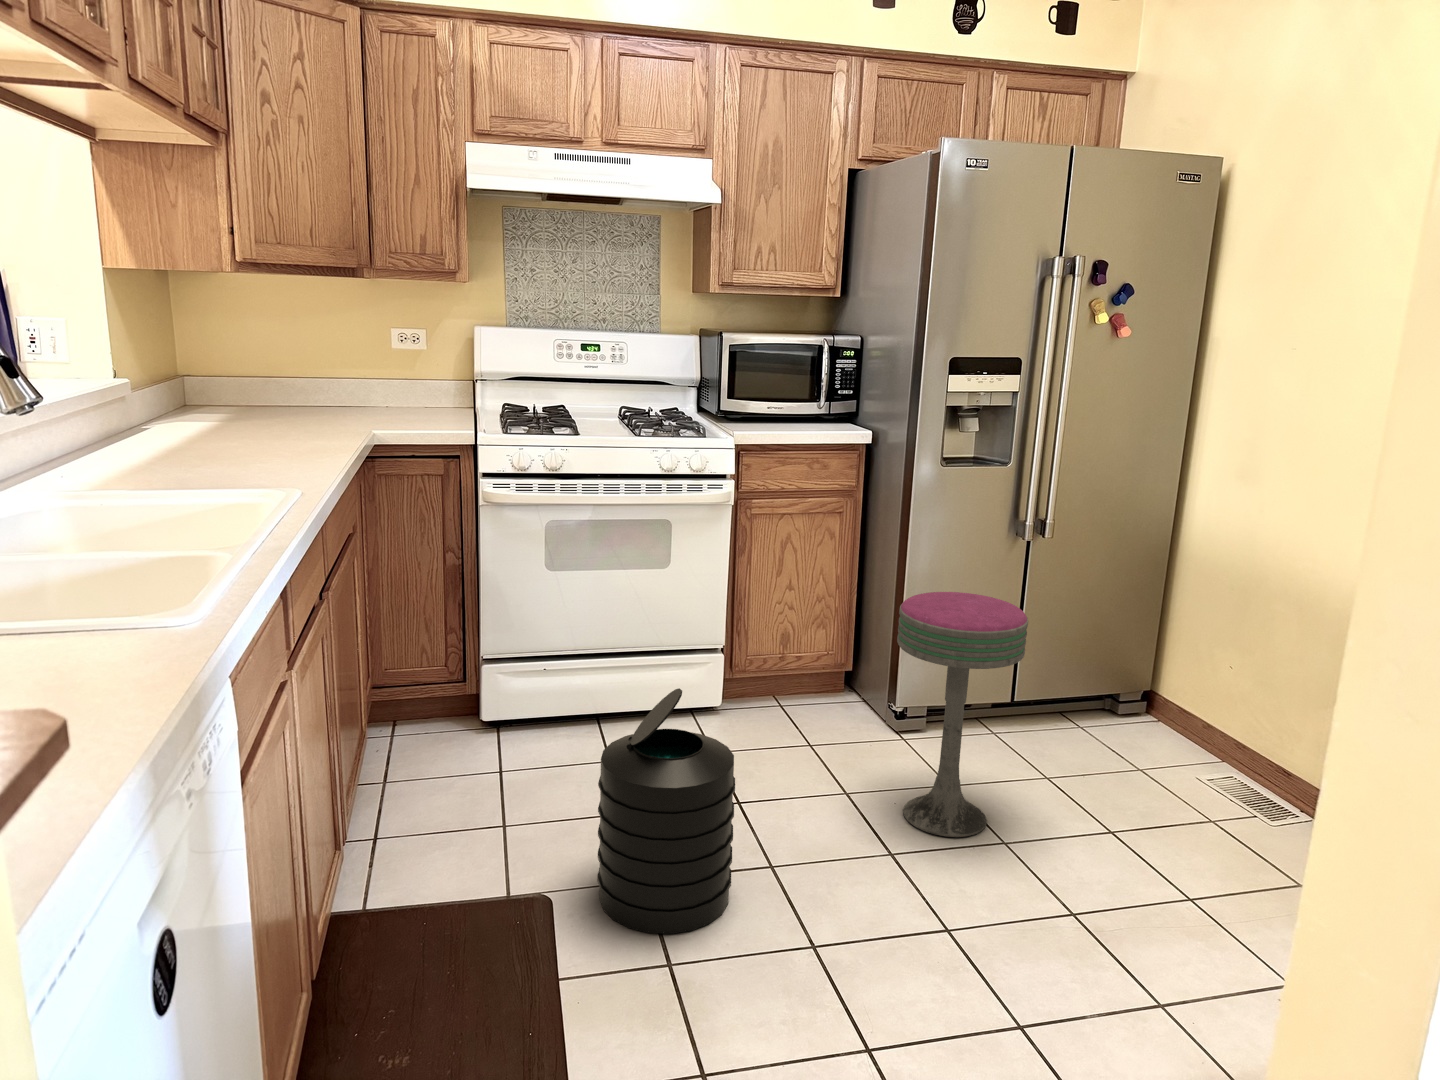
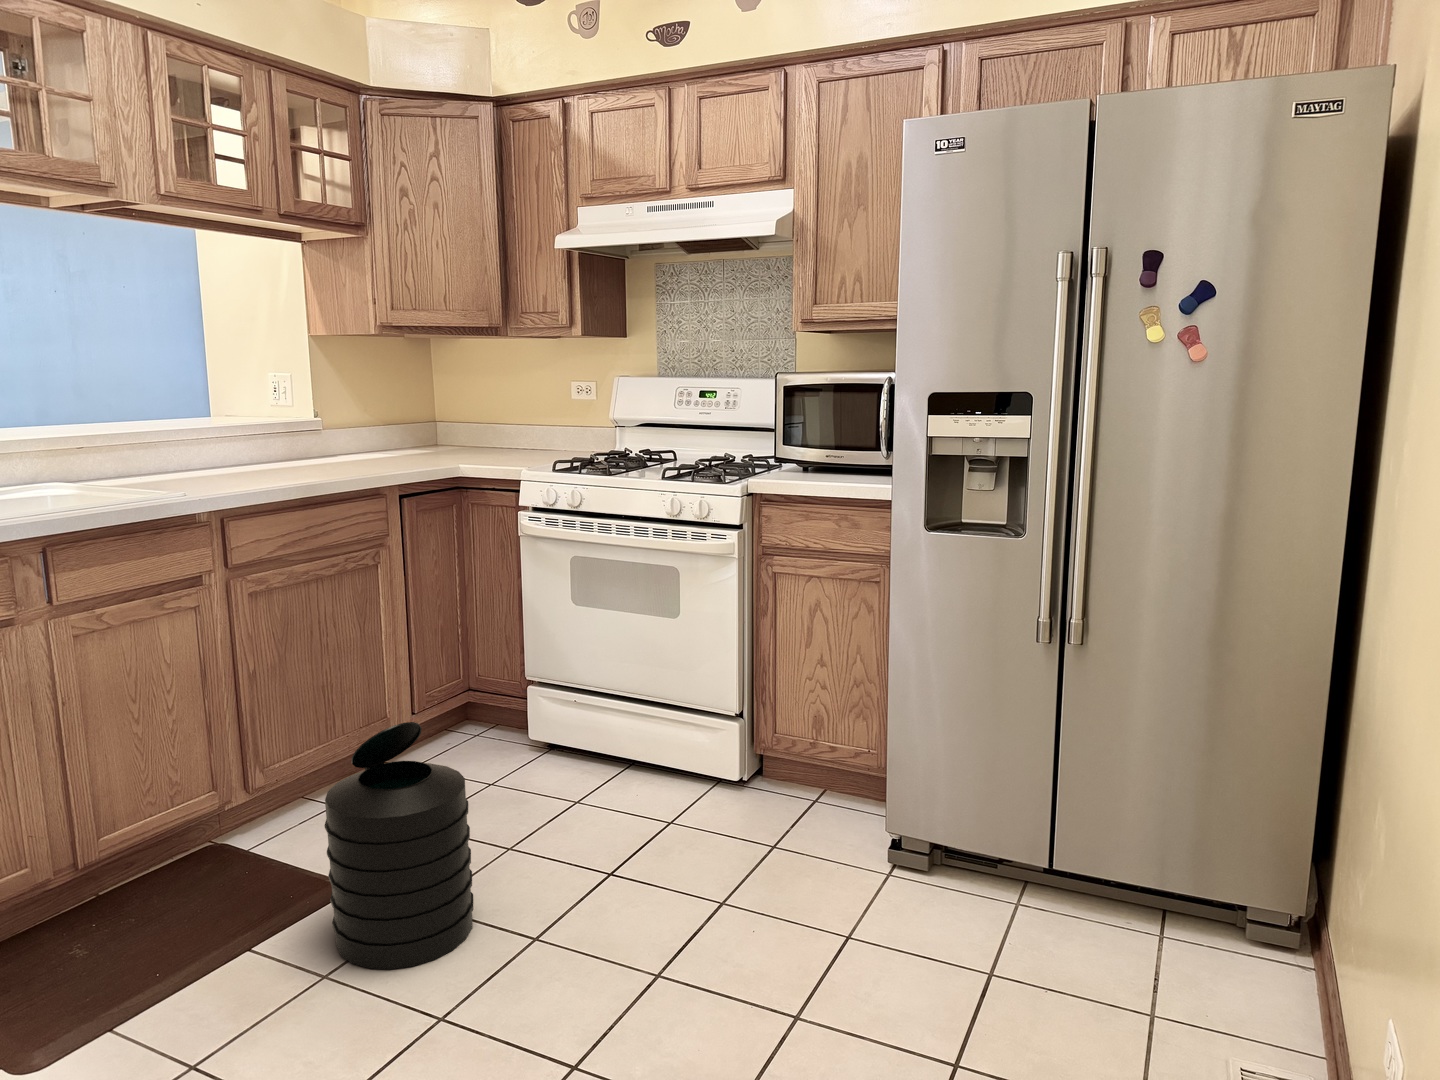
bar stool: present [897,592,1028,837] -> none [690,681,849,997]

